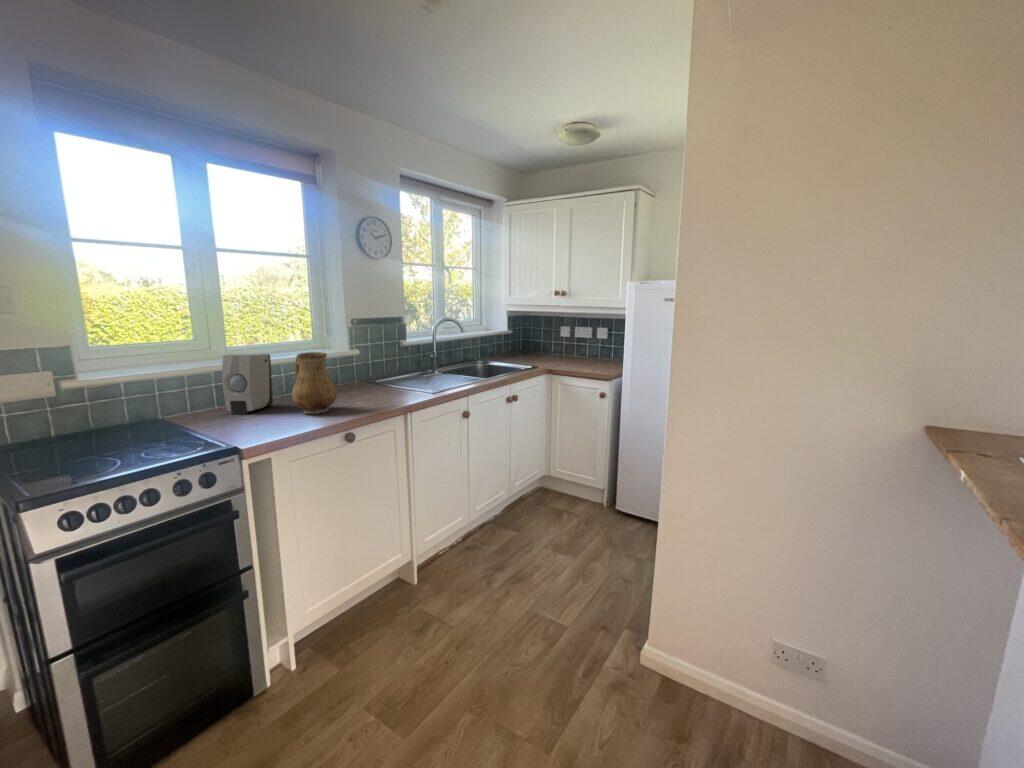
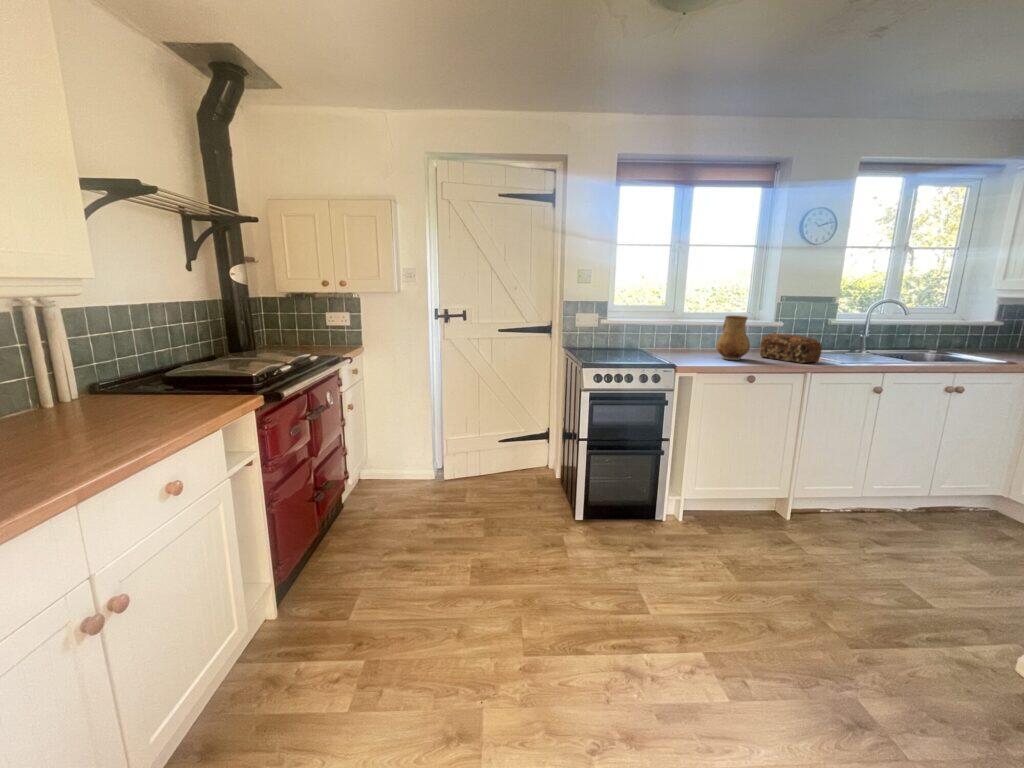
soap dispenser: present [222,354,273,414] -> none [674,313,709,354]
bread loaf: none [345,368,412,401] -> present [760,333,822,363]

